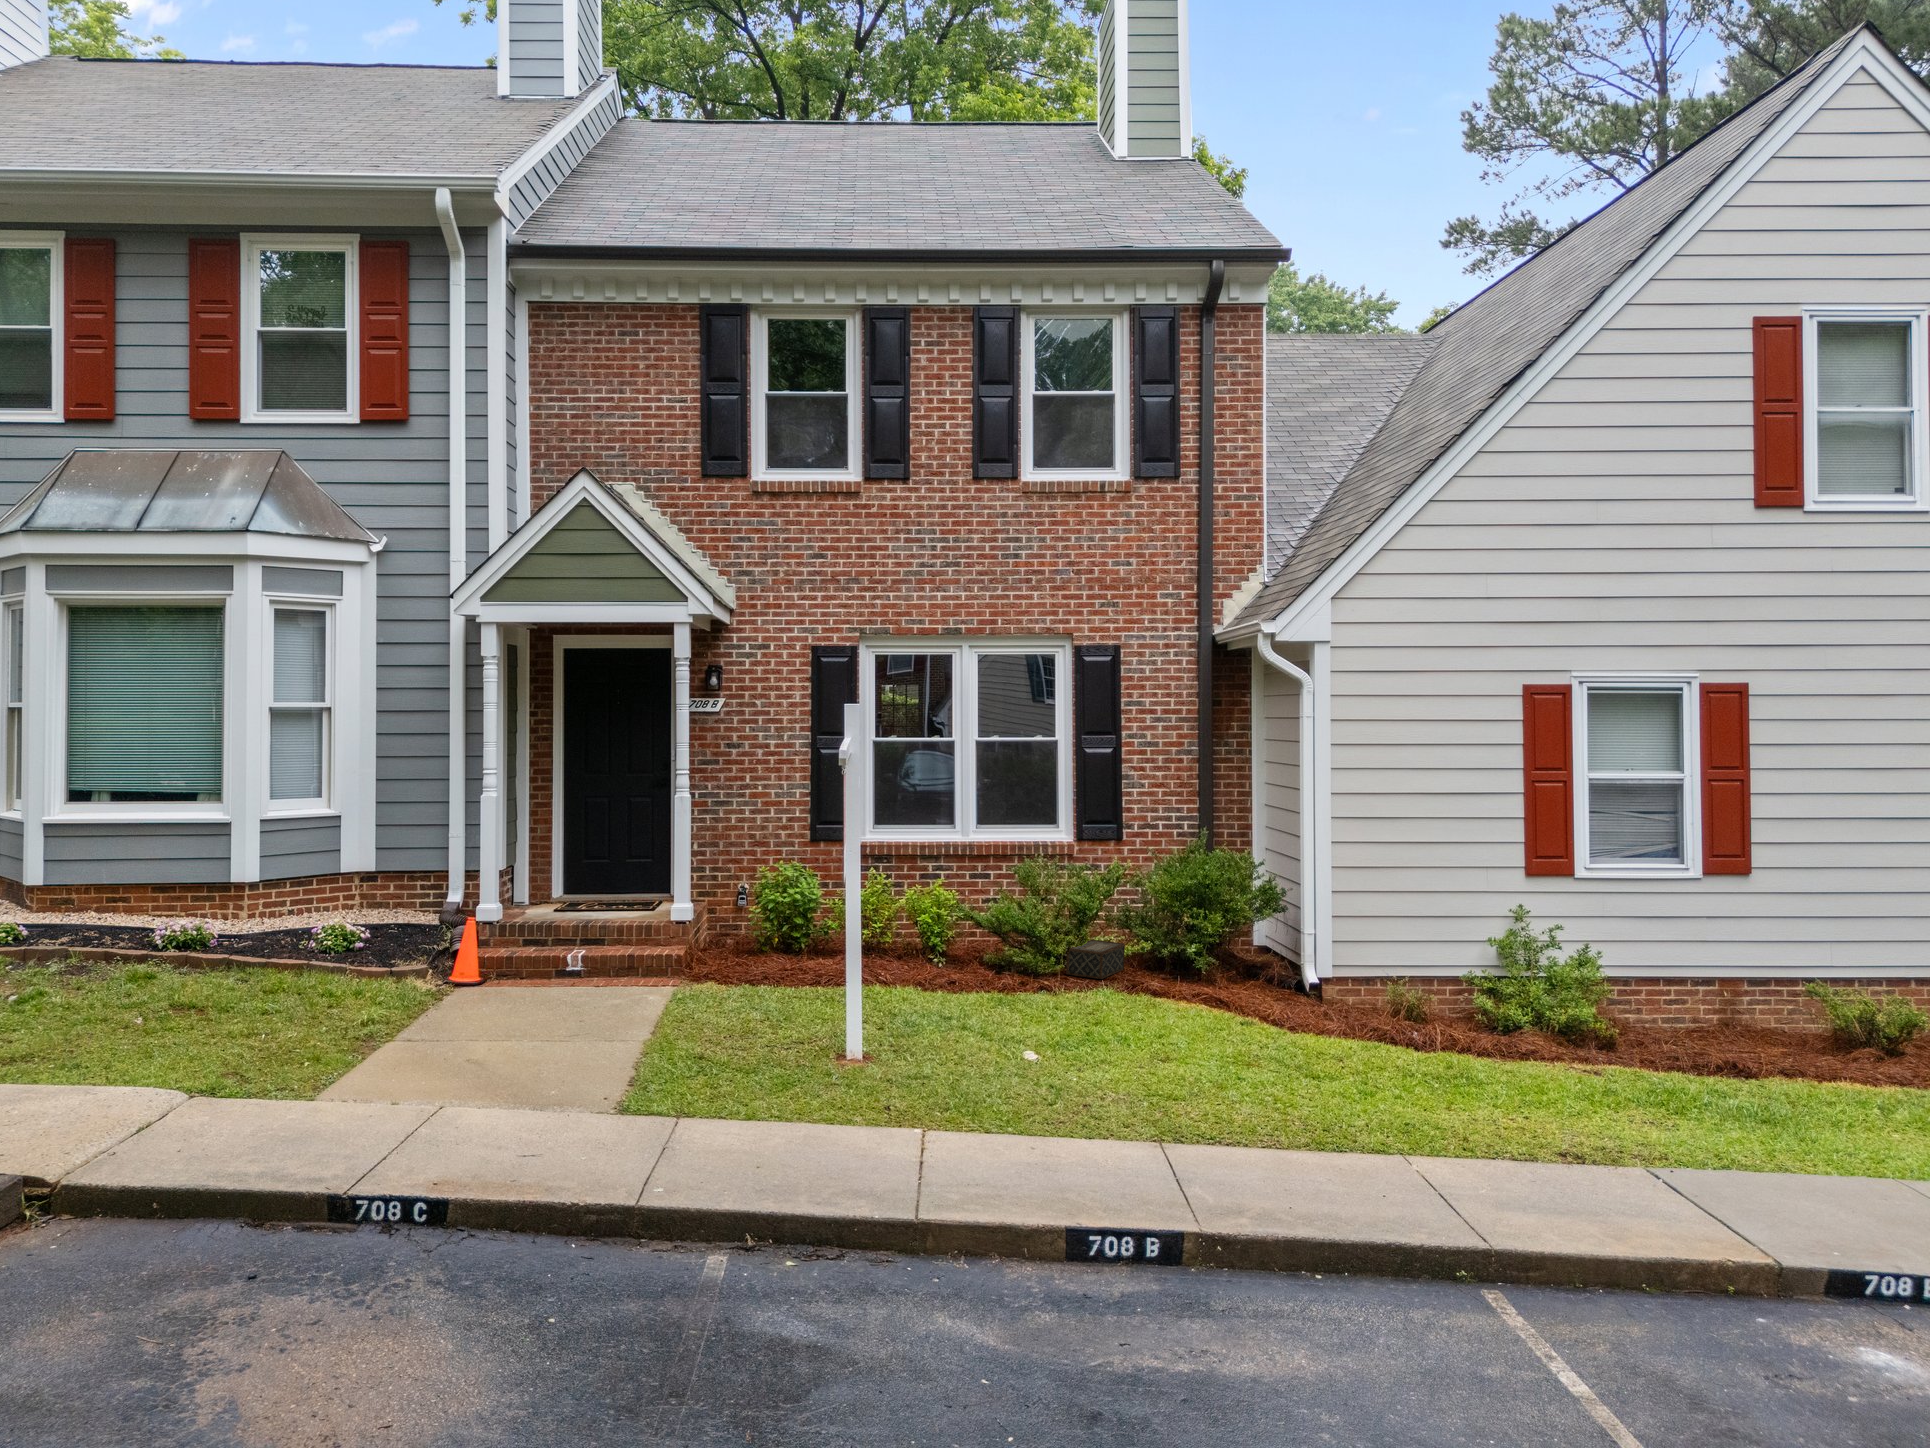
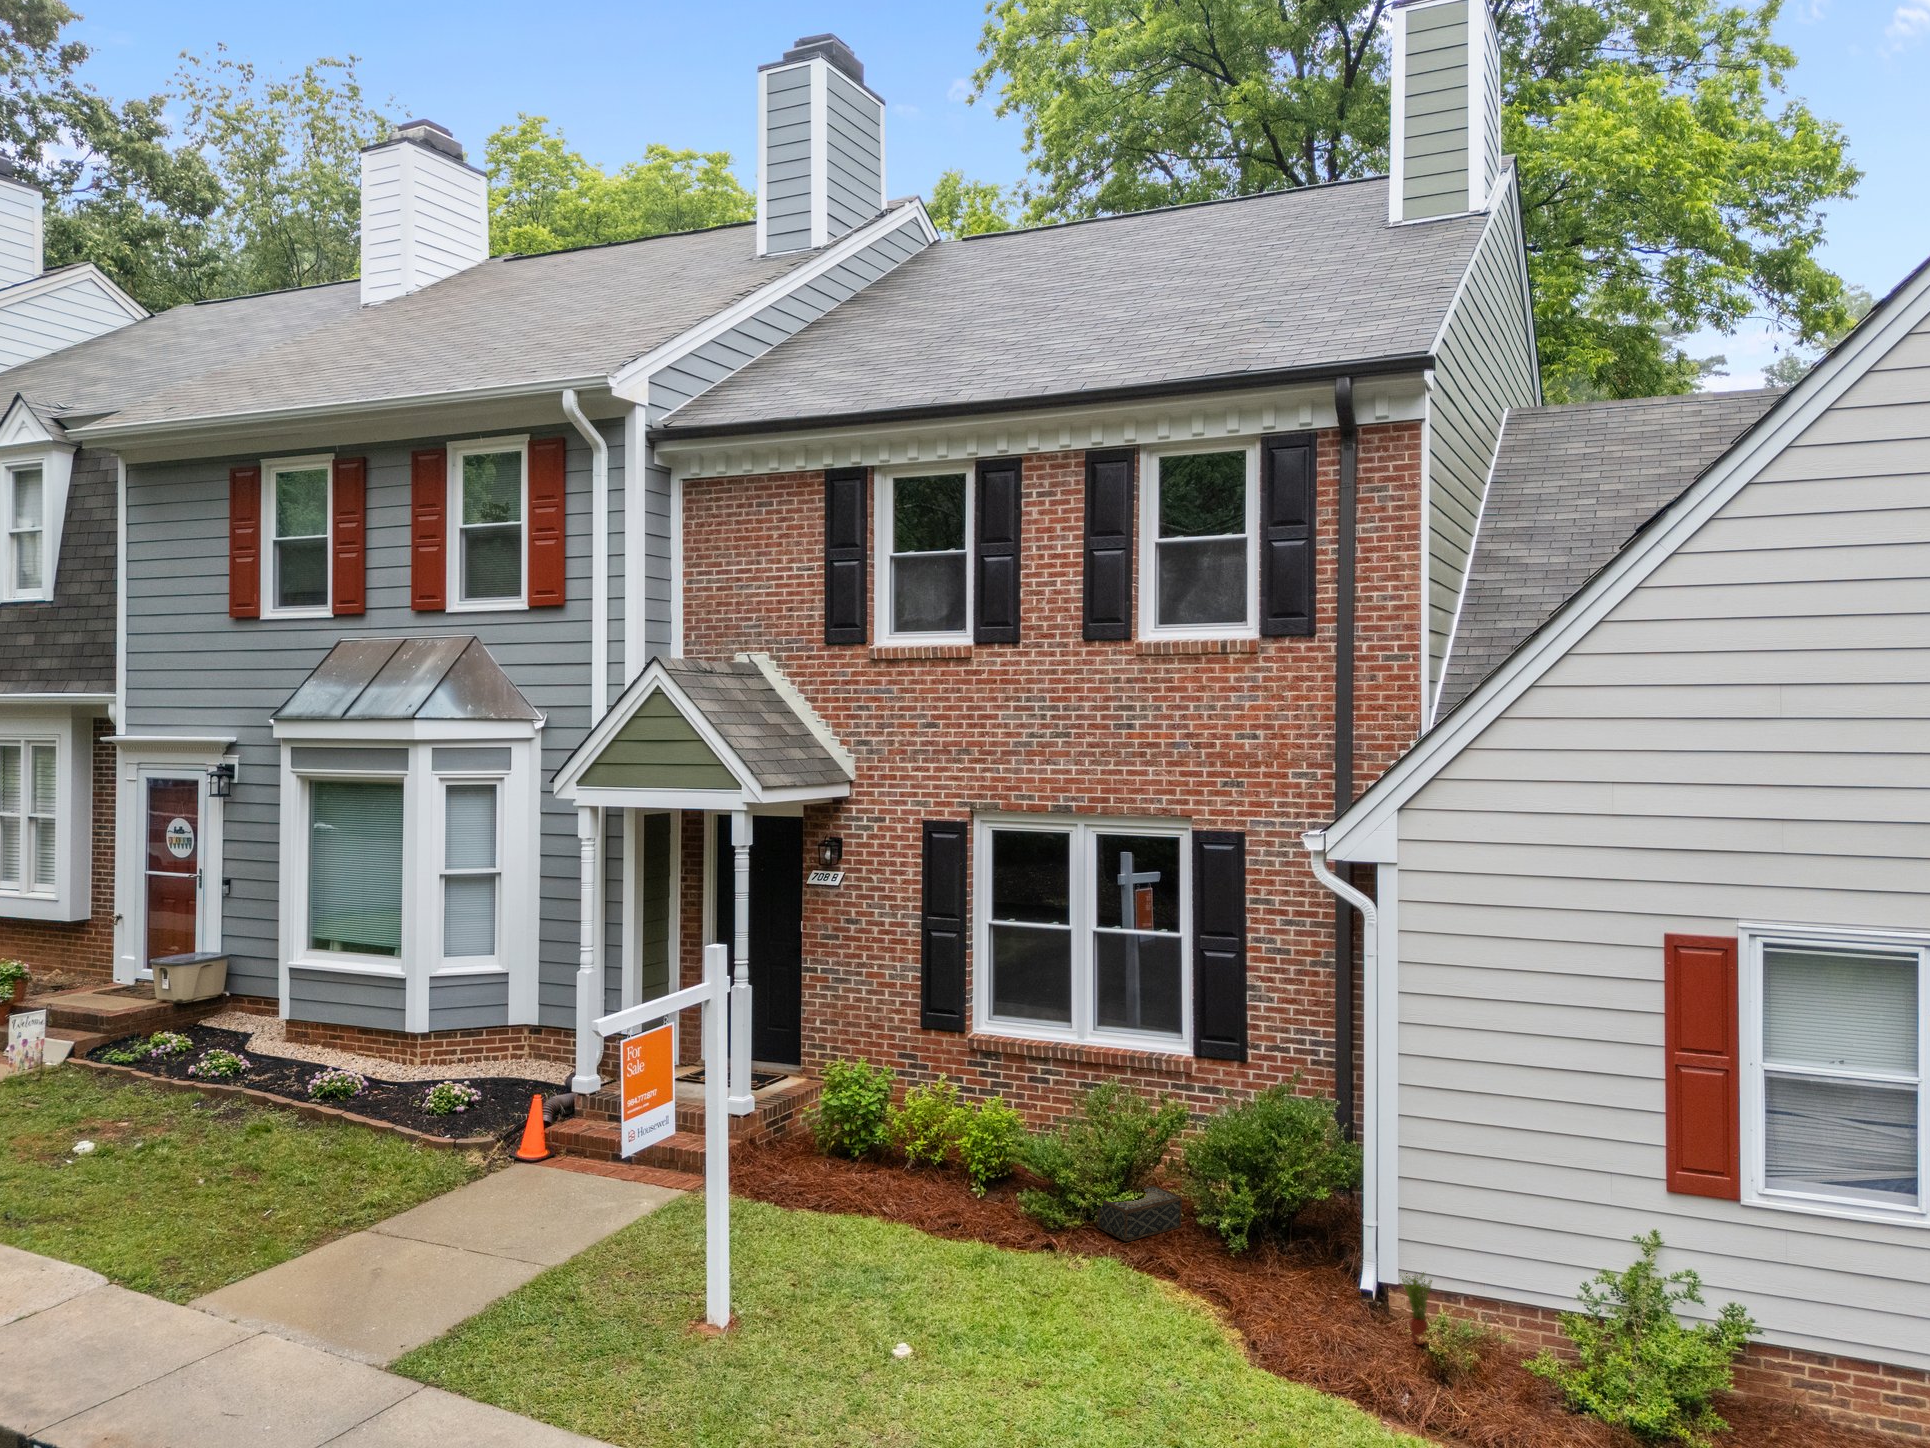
potted plant: none [1346,951,1375,1014] -> present [1400,1272,1432,1345]

